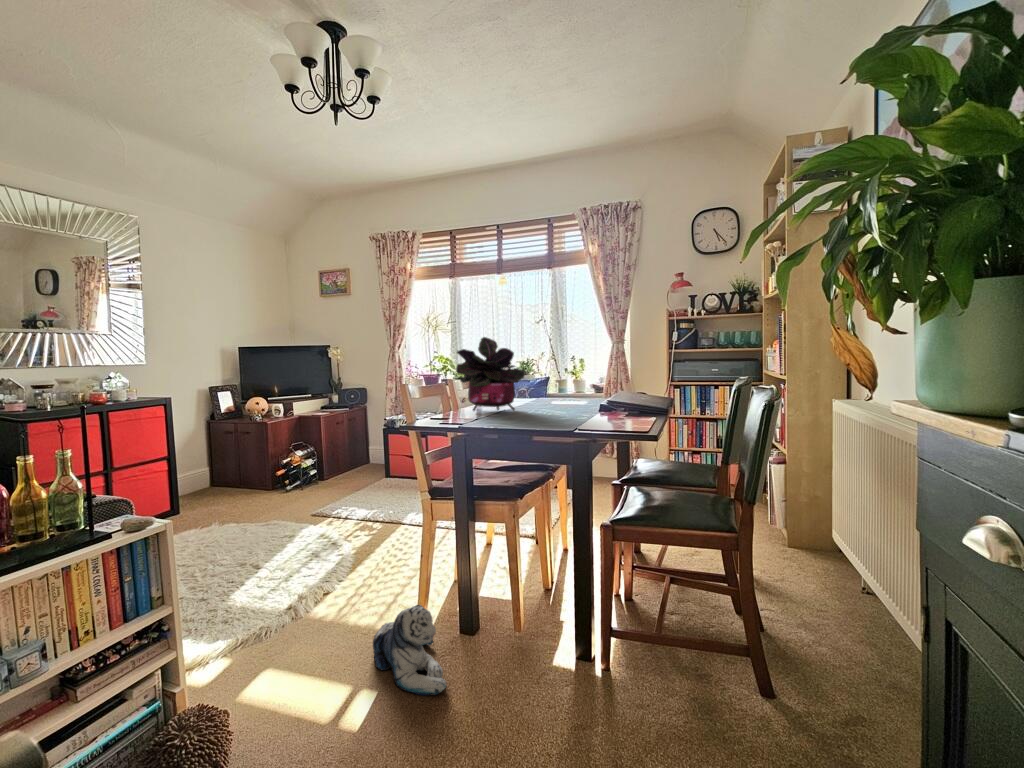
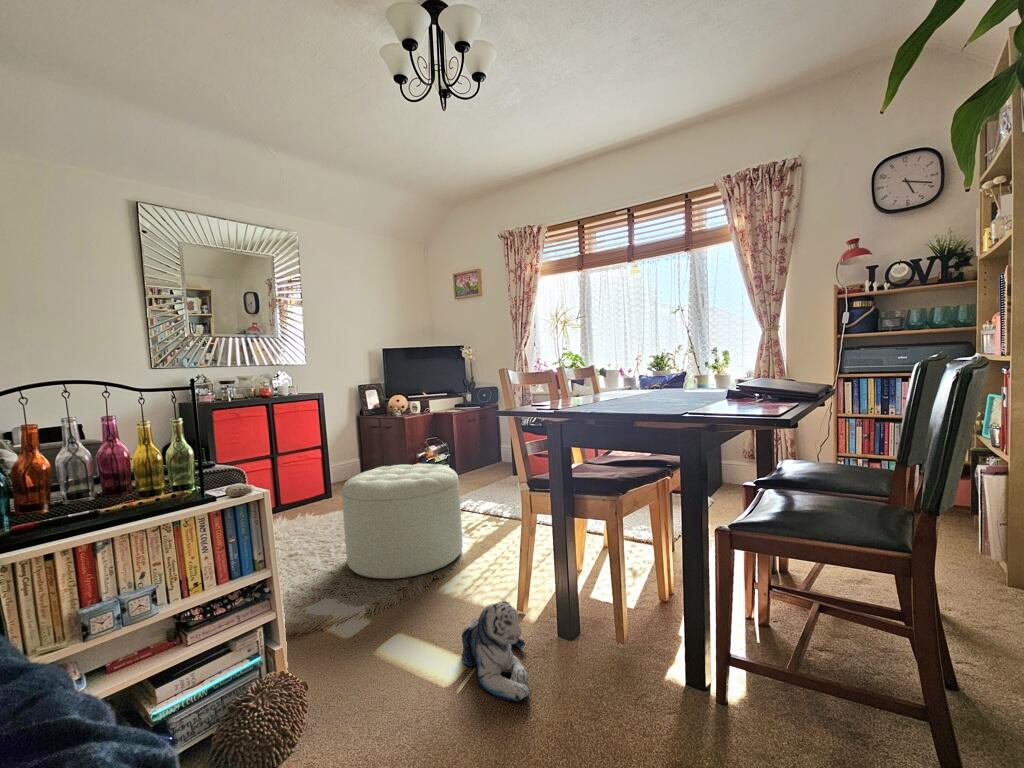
potted plant: present [456,337,525,411] -> none [558,319,636,399]
ottoman: none [218,474,351,597] -> present [342,464,463,579]

